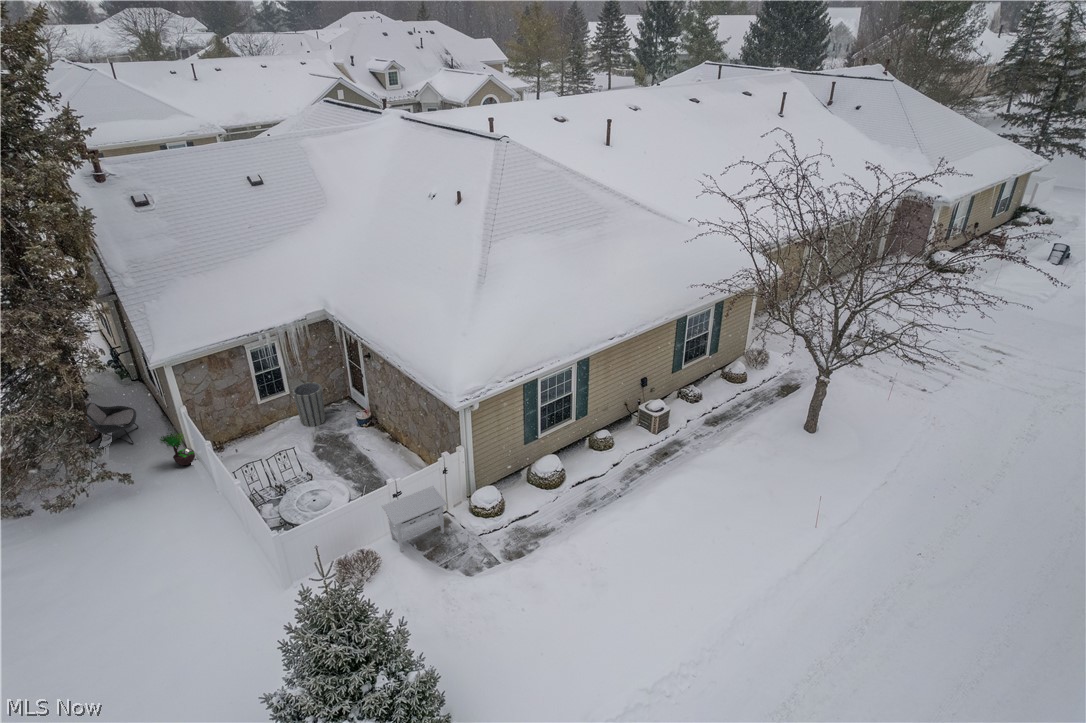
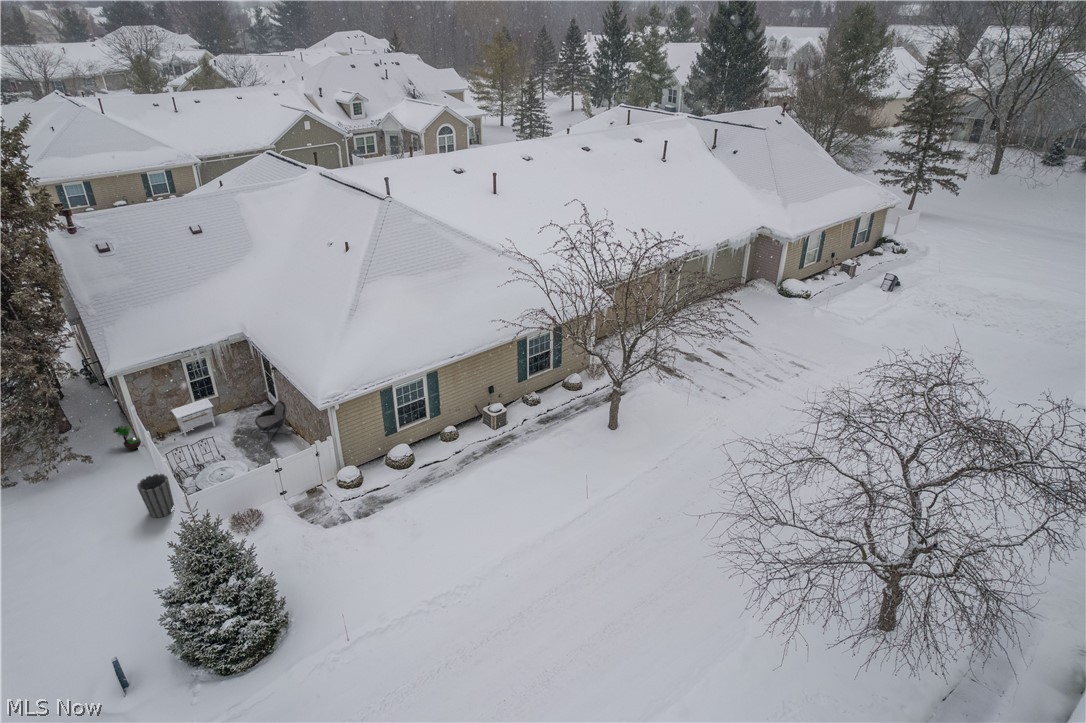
trash can: present [292,382,325,427] -> present [137,474,174,518]
lounge chair: present [85,403,138,449] -> present [255,401,292,443]
side table: present [382,486,447,552] -> present [171,398,215,437]

